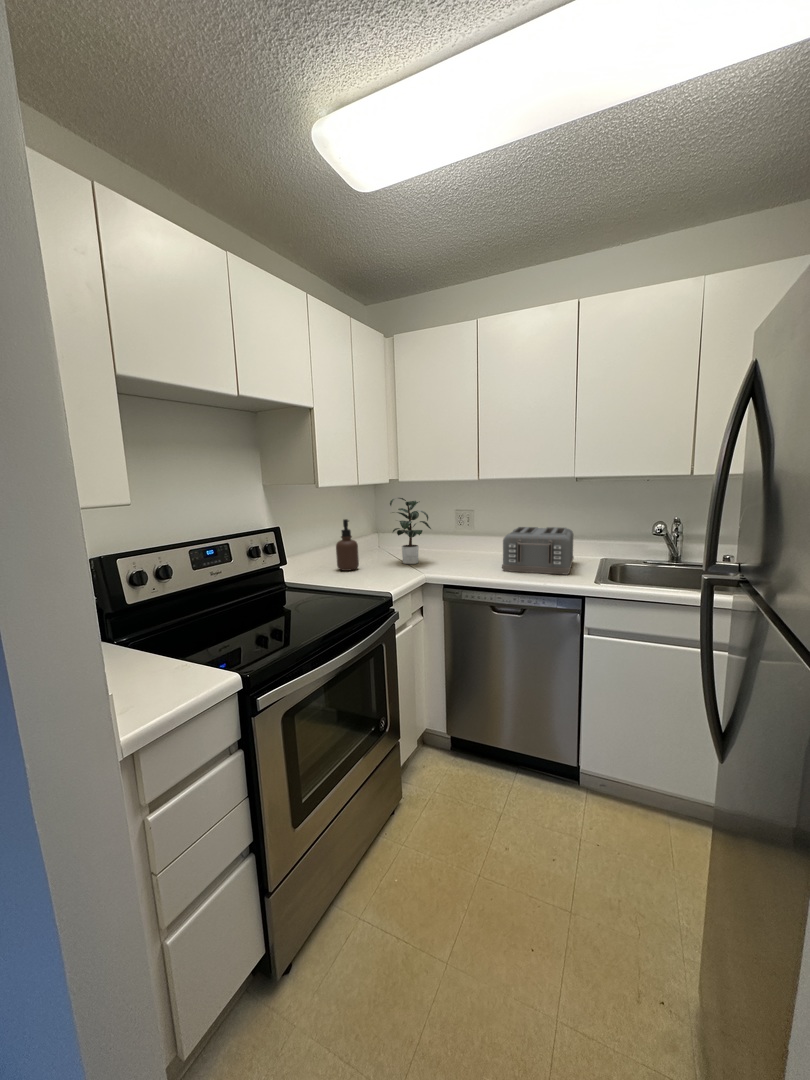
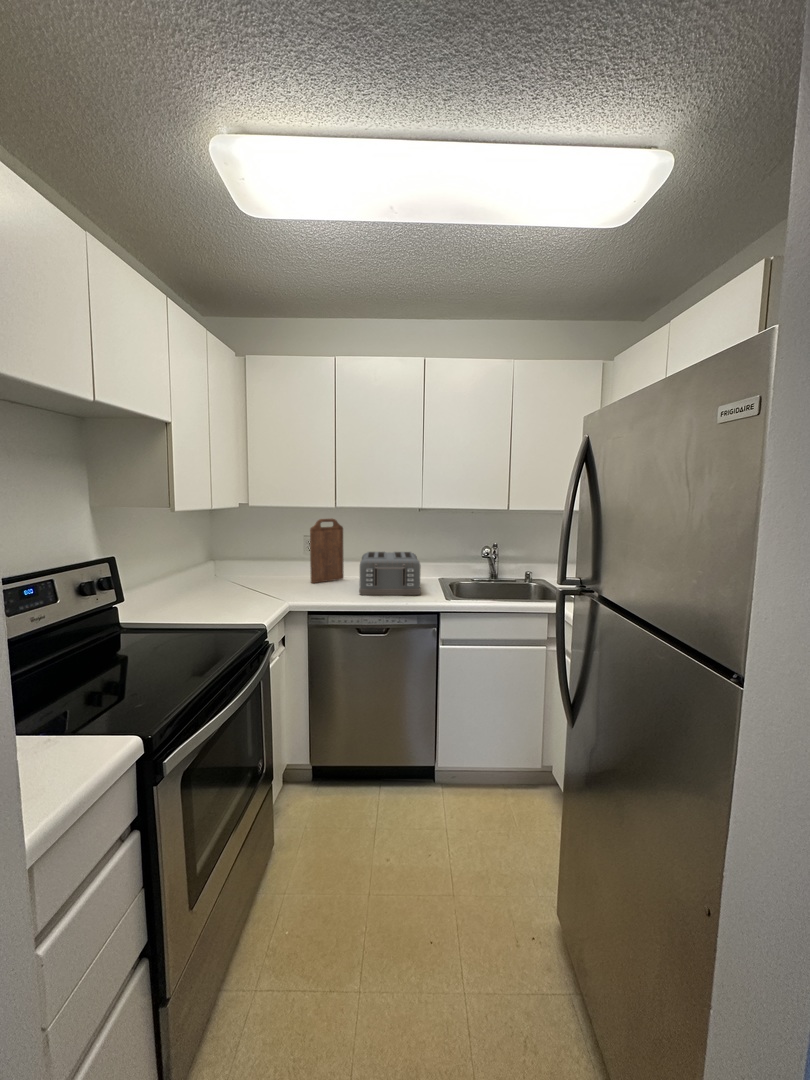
cutting board: none [462,493,497,557] -> present [310,518,344,583]
potted plant: present [390,498,431,564] -> none [226,522,290,594]
soap dispenser: present [336,519,359,571] -> none [175,547,204,605]

